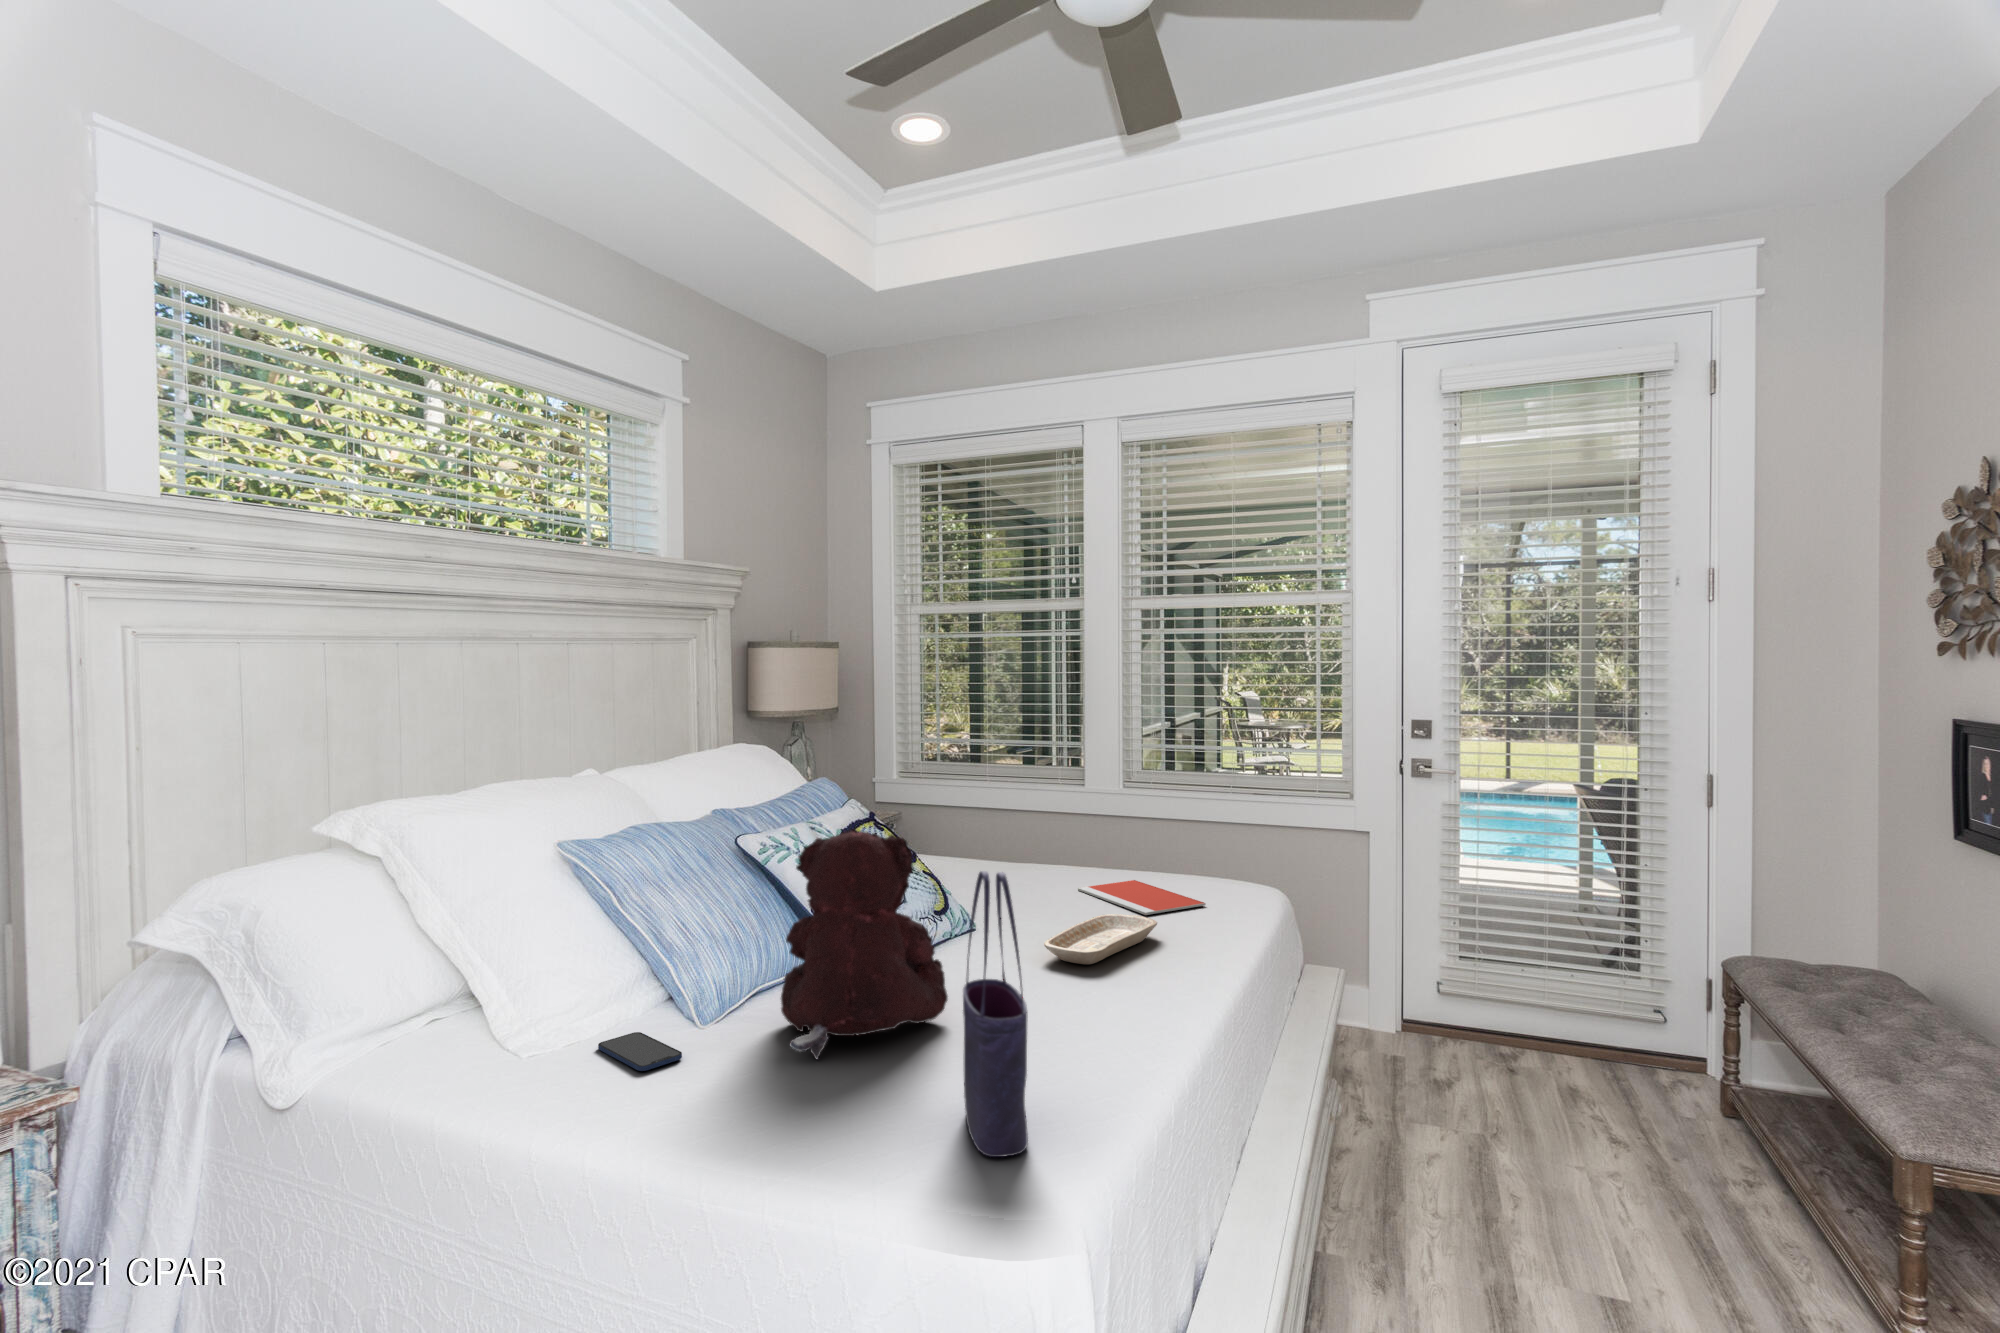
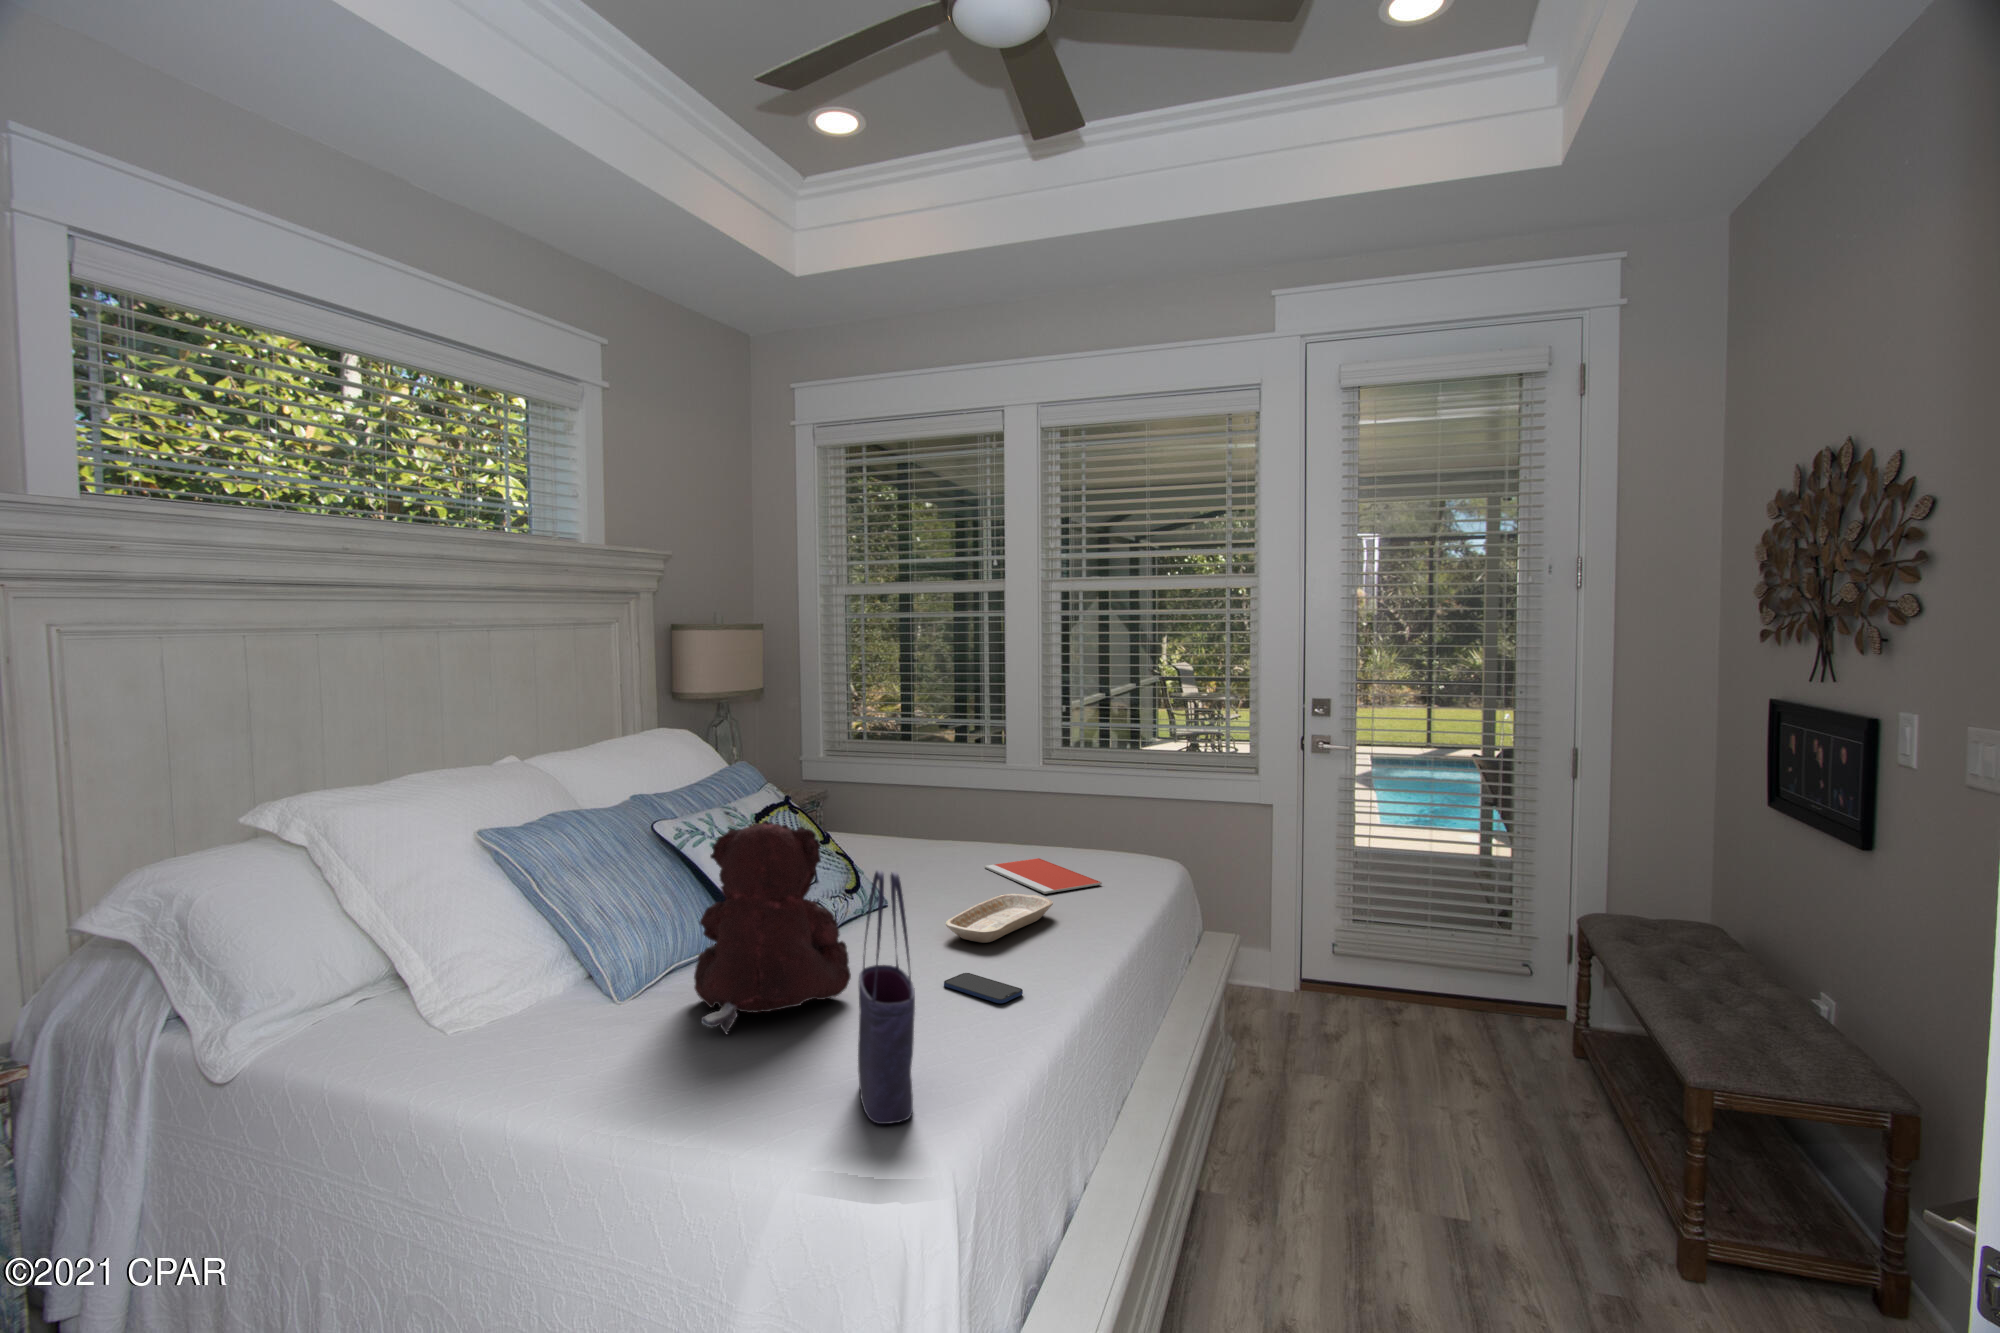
smartphone: present [598,1032,682,1071] -> present [944,973,1023,1003]

